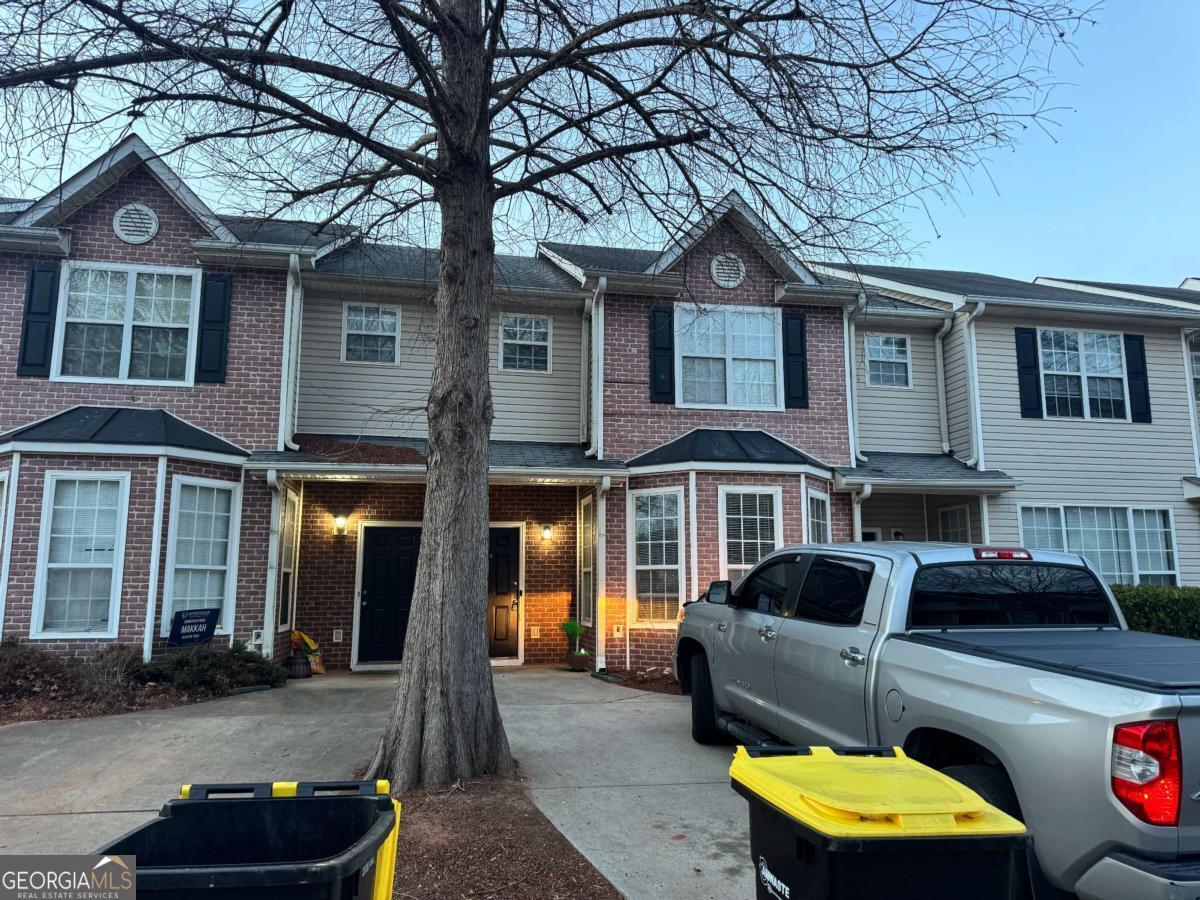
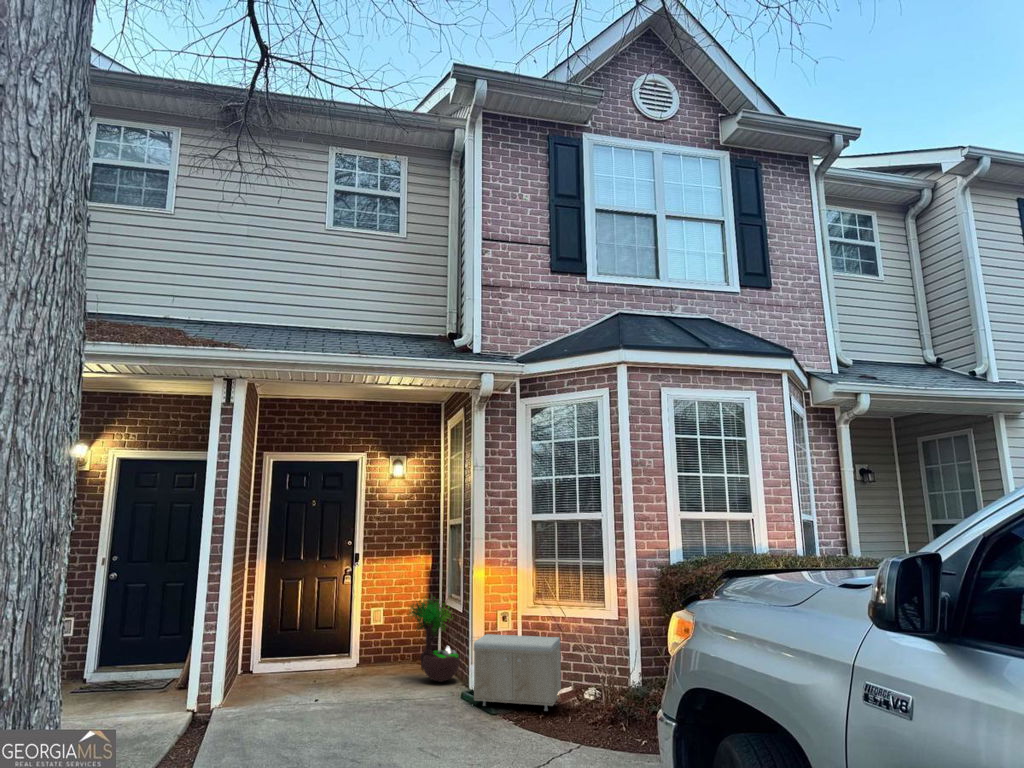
storage bench: none [598,639,652,683] -> present [474,634,561,711]

